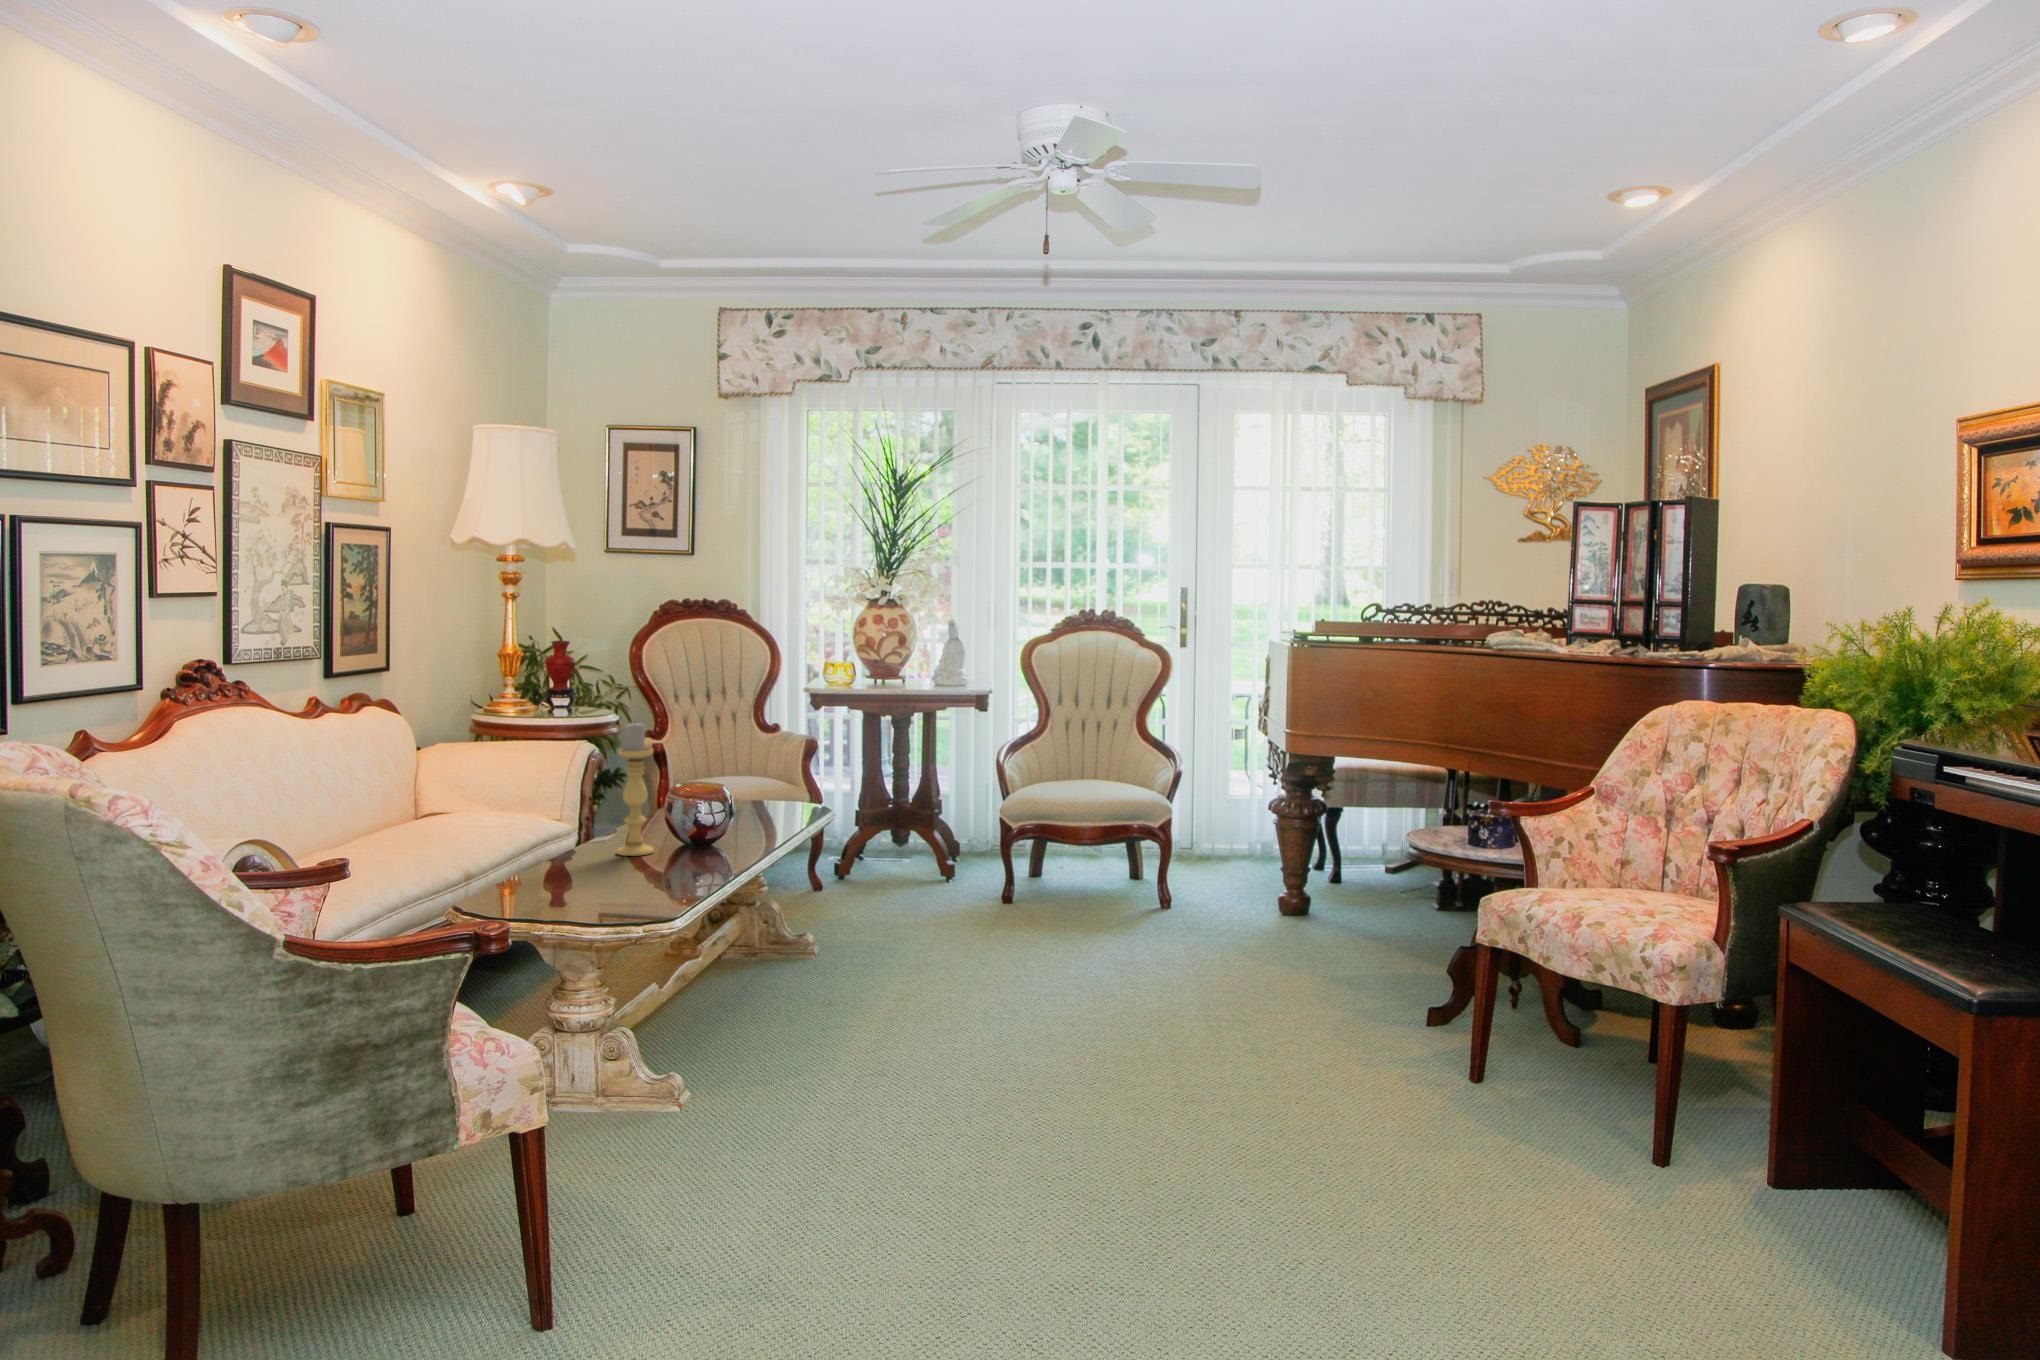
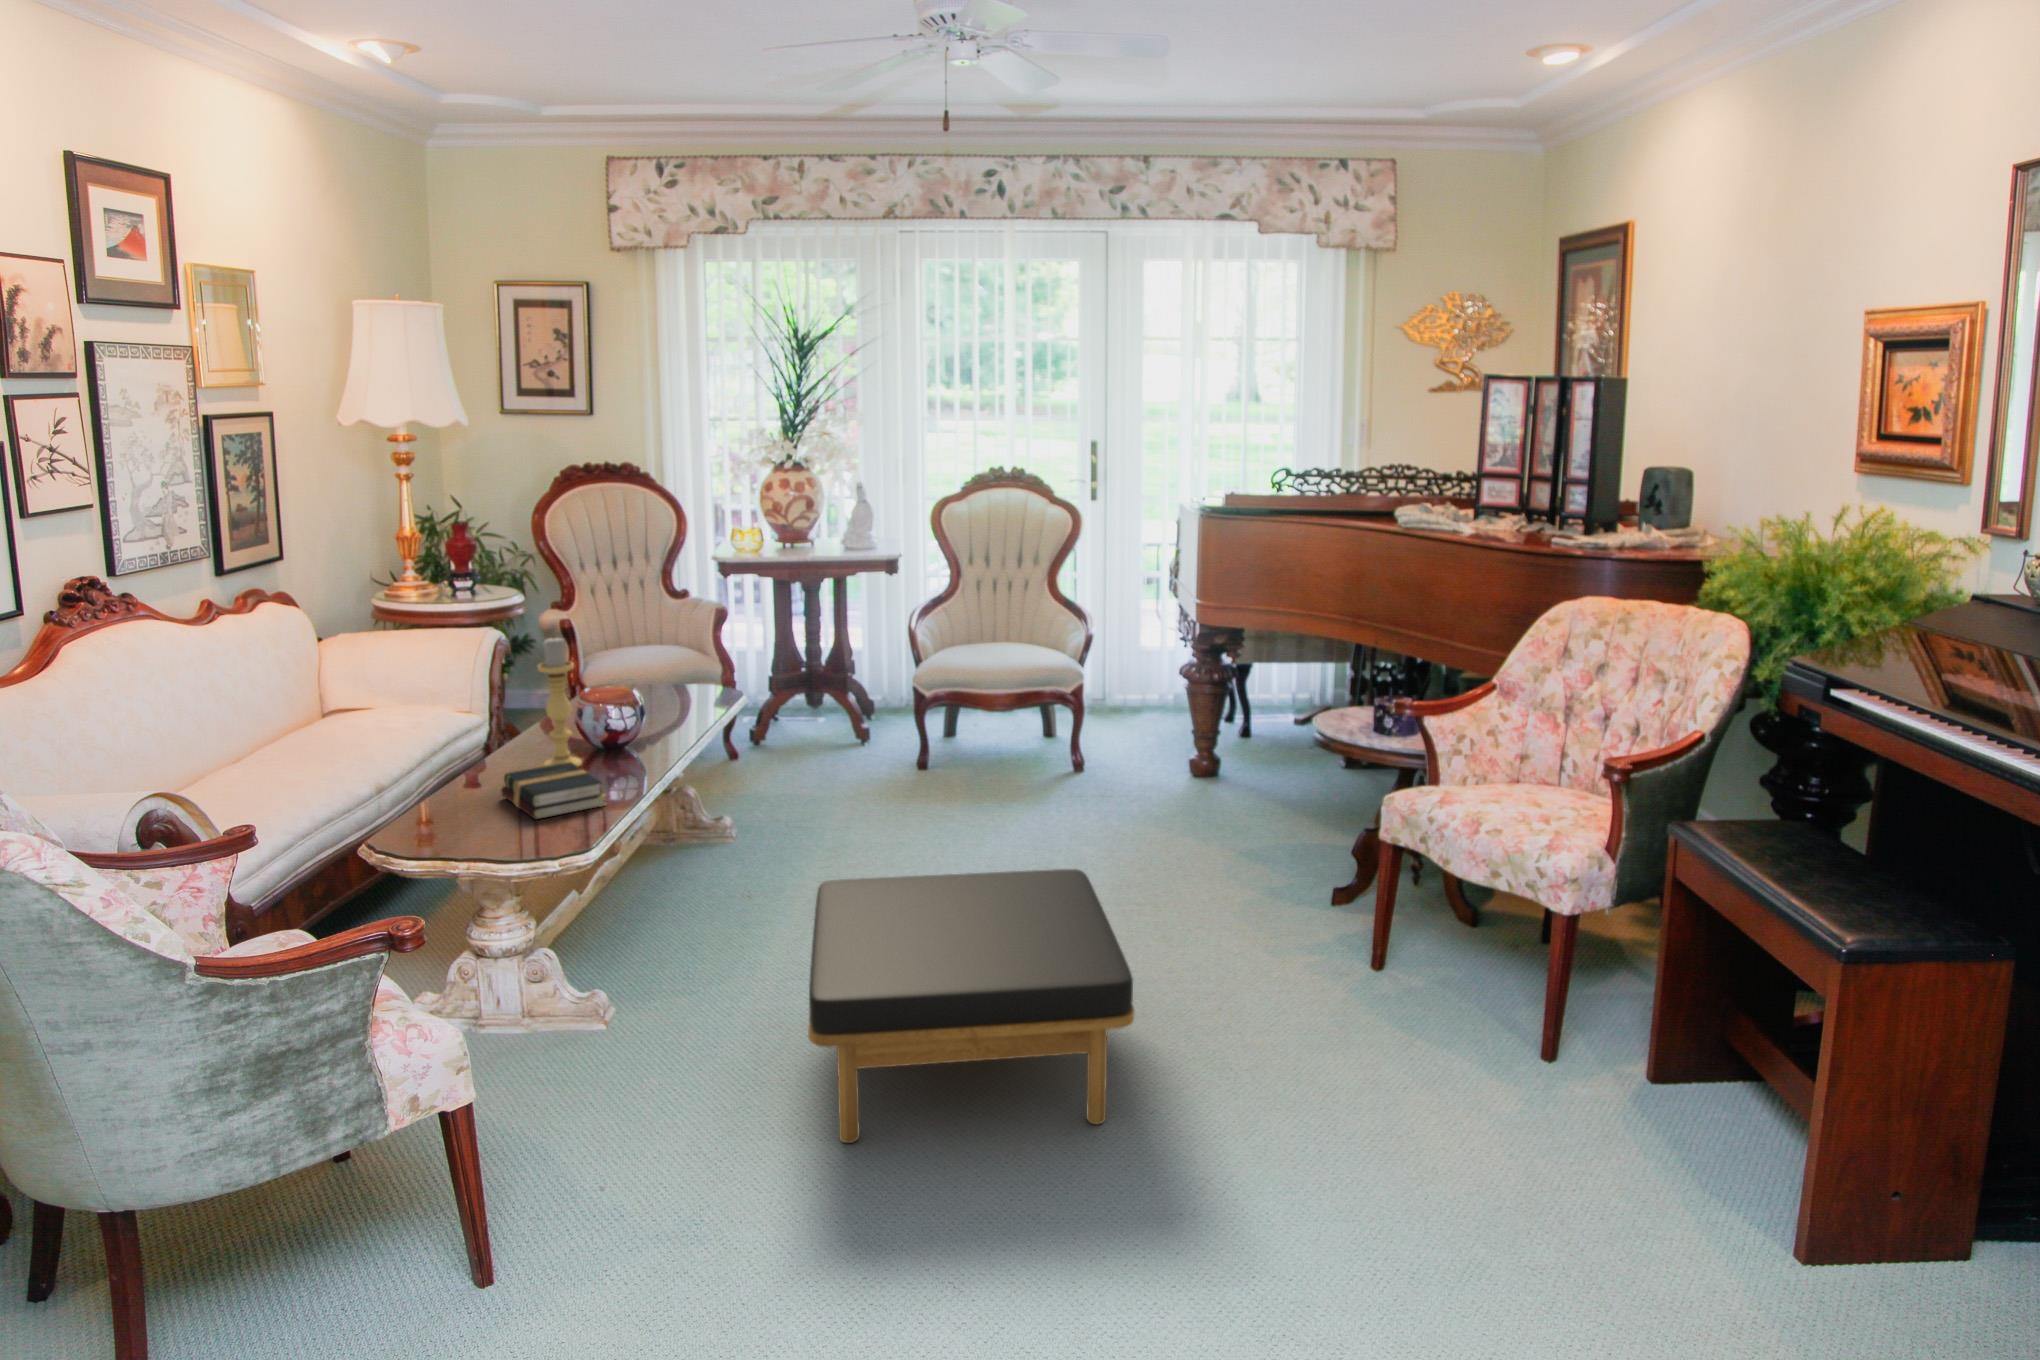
hardback book: none [572,843,674,890] -> present [501,762,606,819]
ottoman: none [859,962,1202,1221] -> present [808,869,1134,1143]

